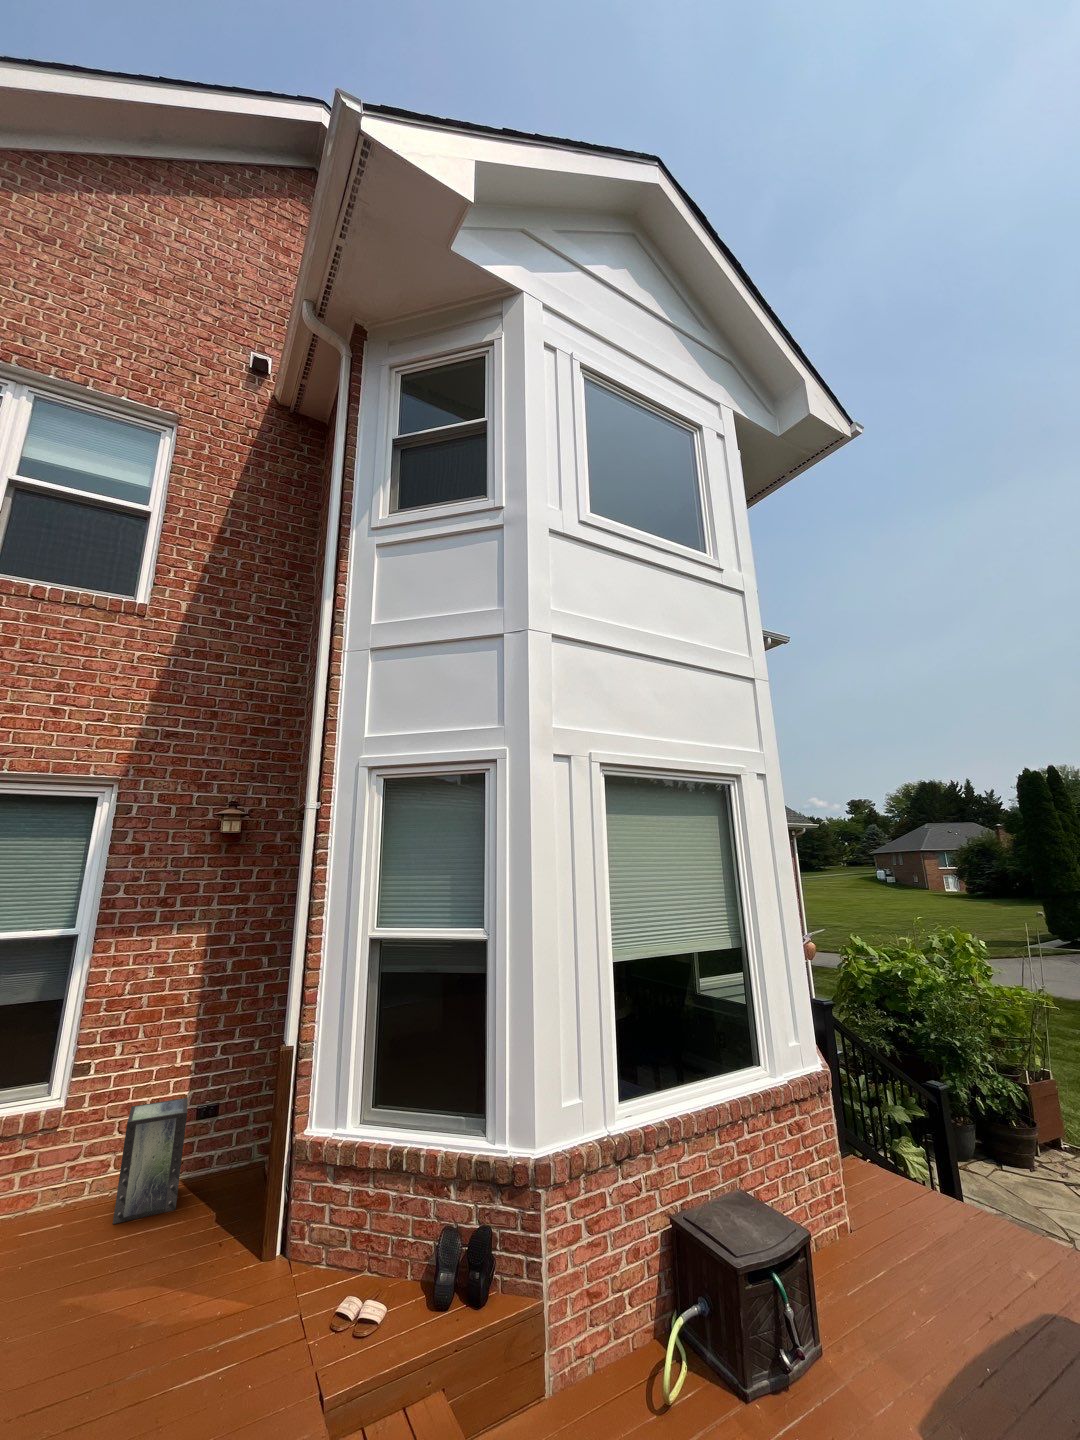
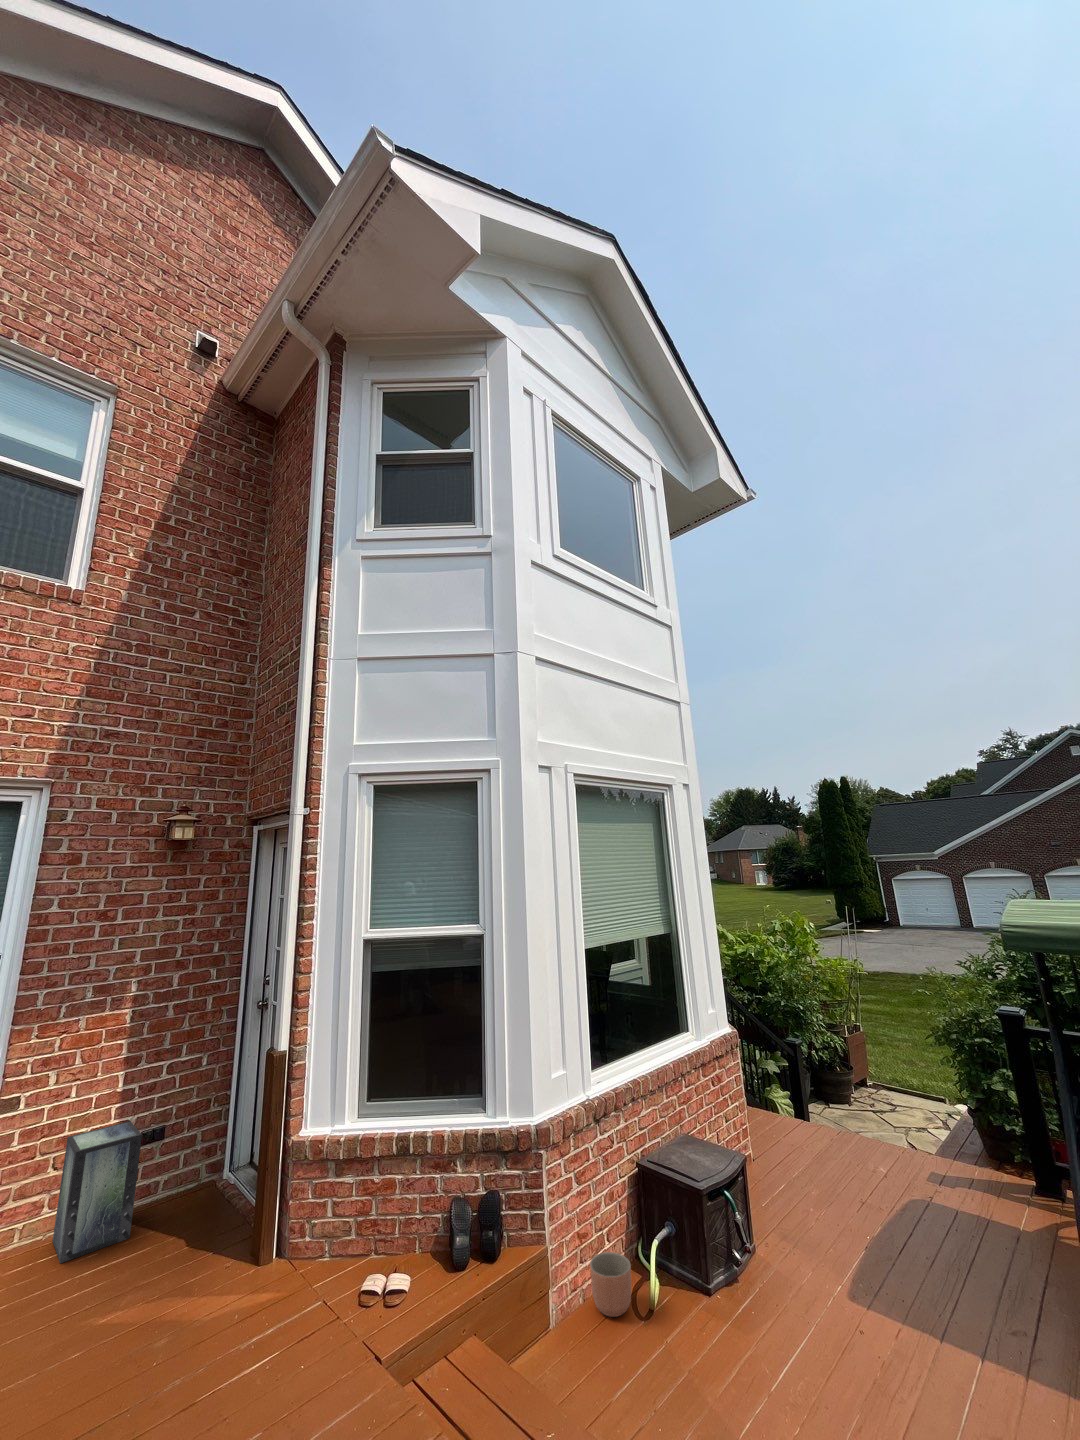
planter: none [598,1318,646,1400] -> present [590,1252,631,1317]

